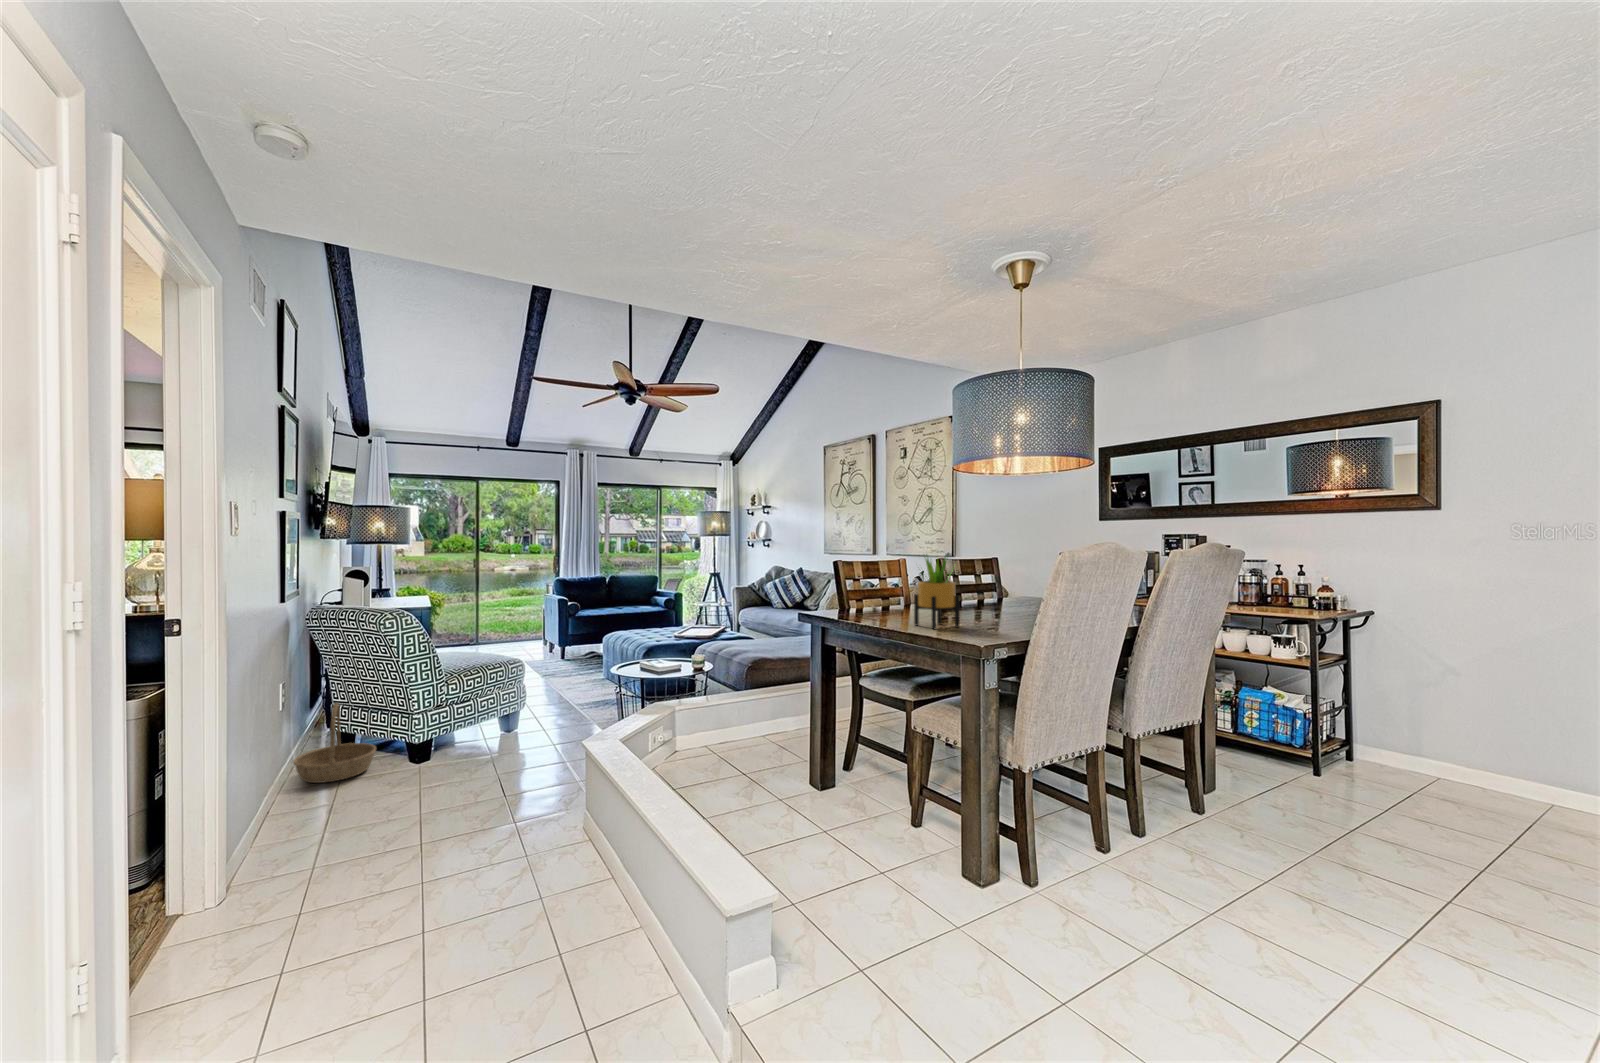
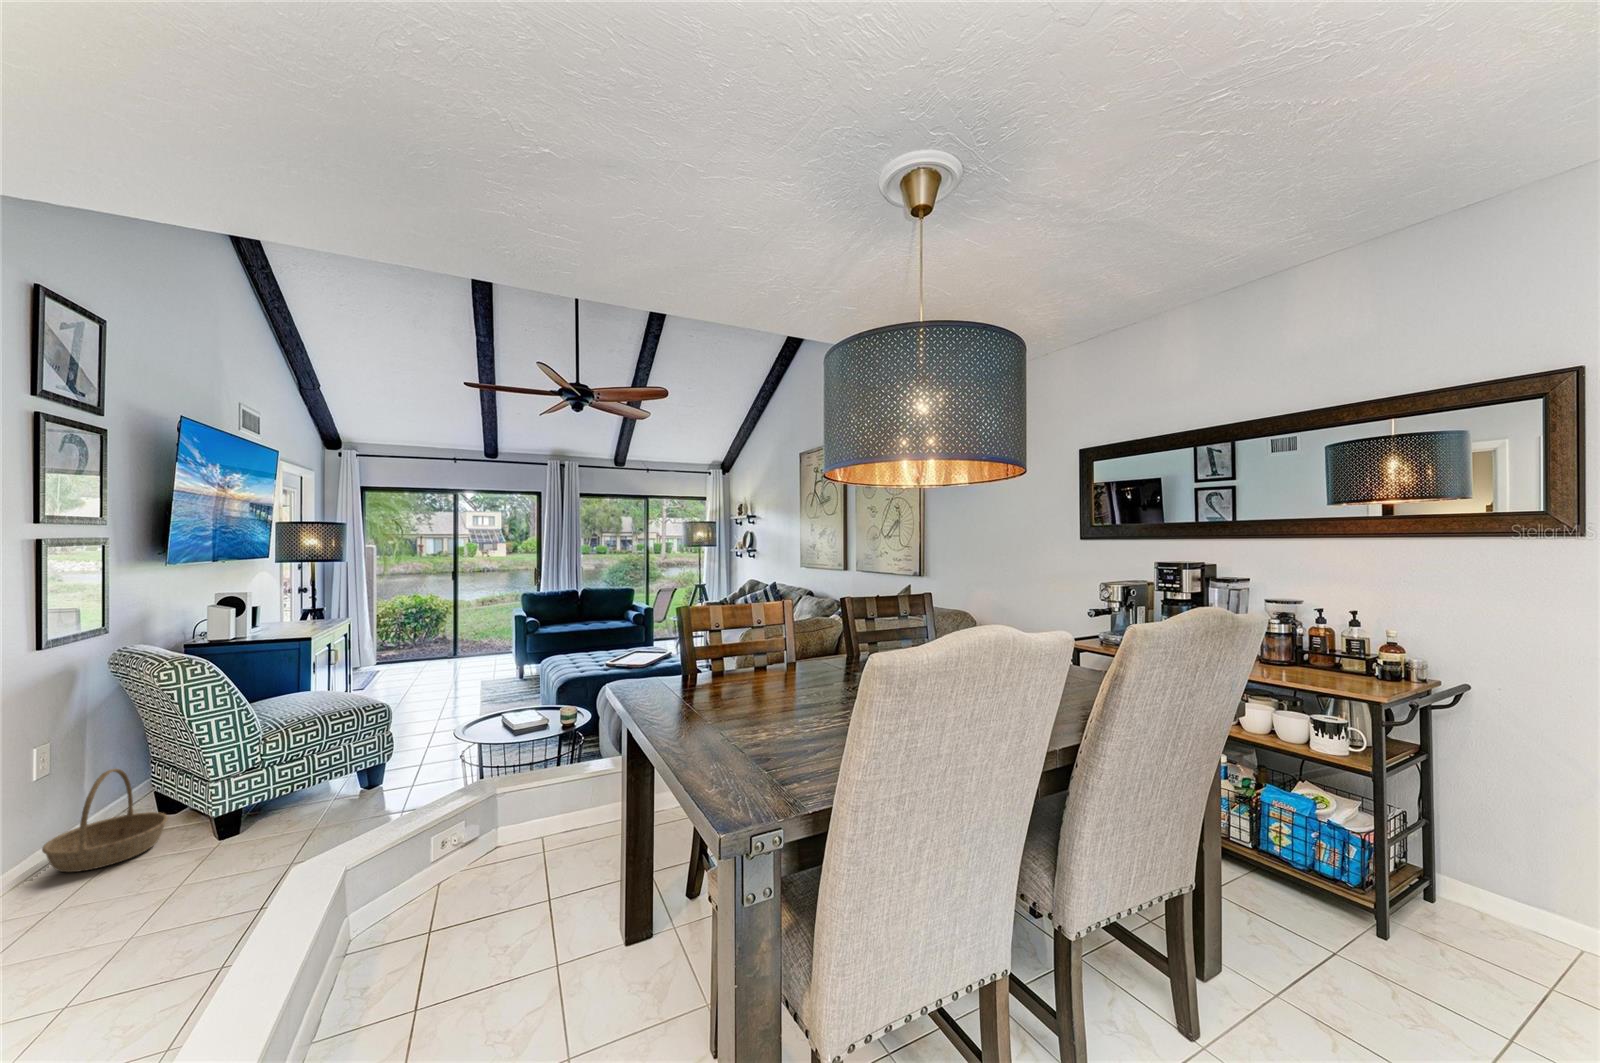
potted plant: present [914,557,959,629] -> none [744,606,812,732]

